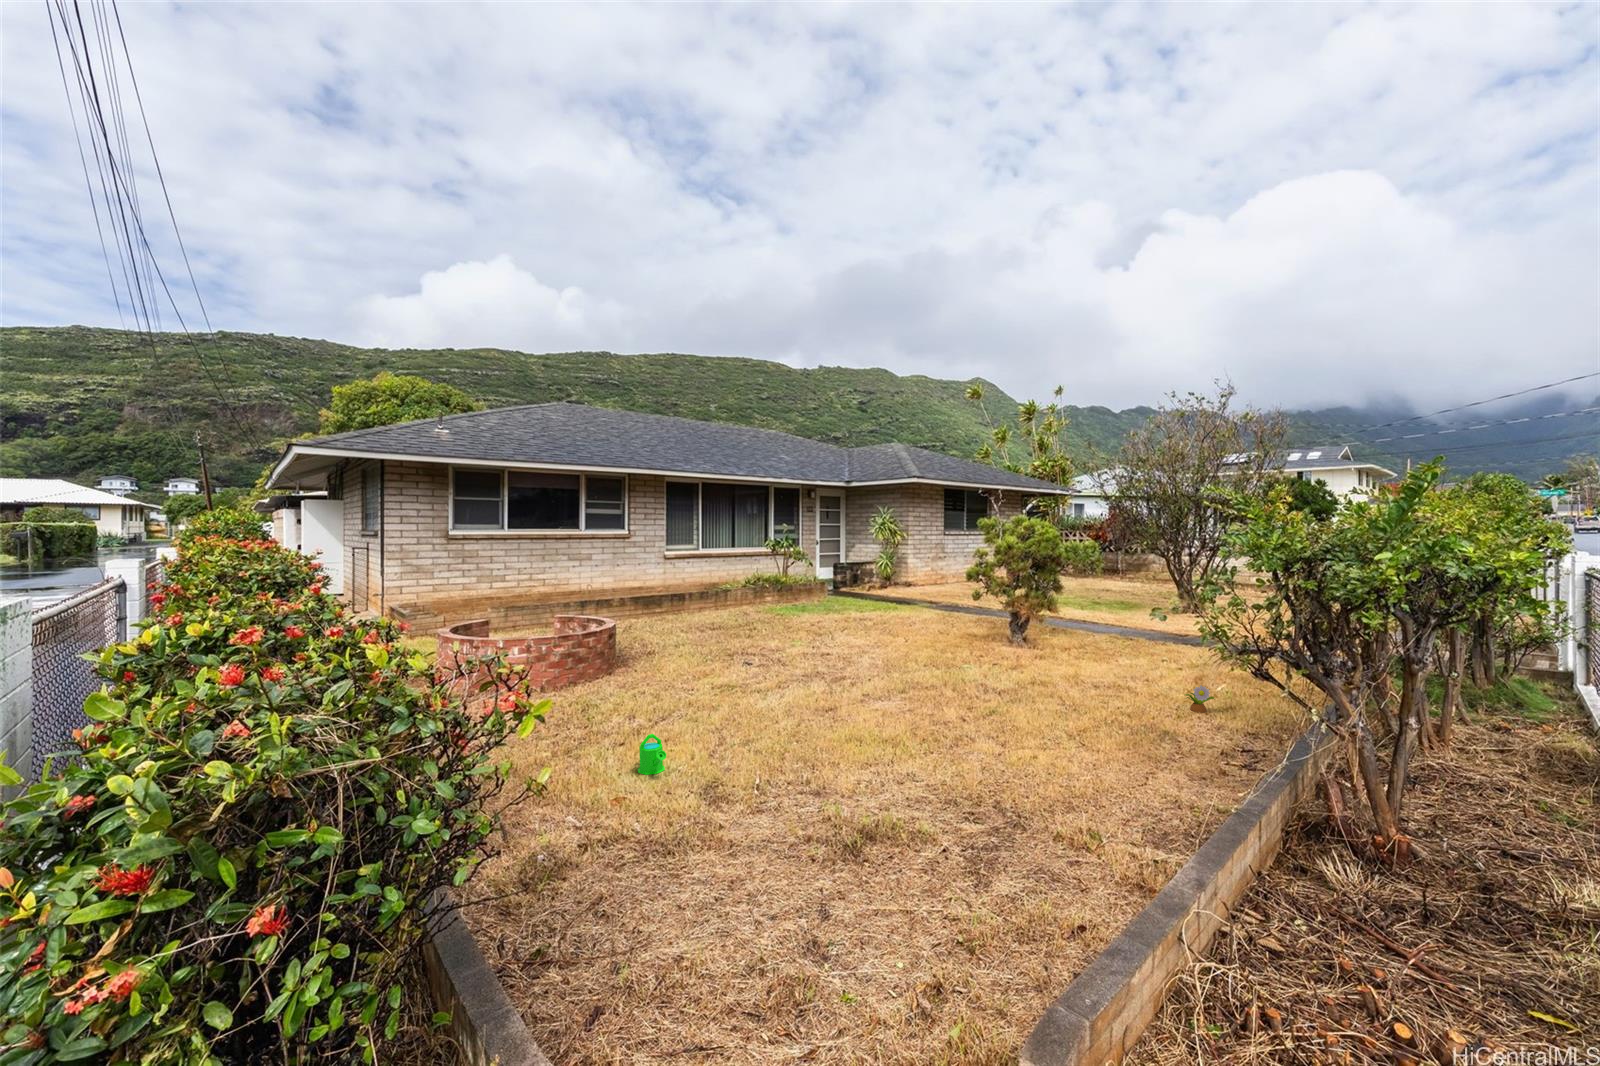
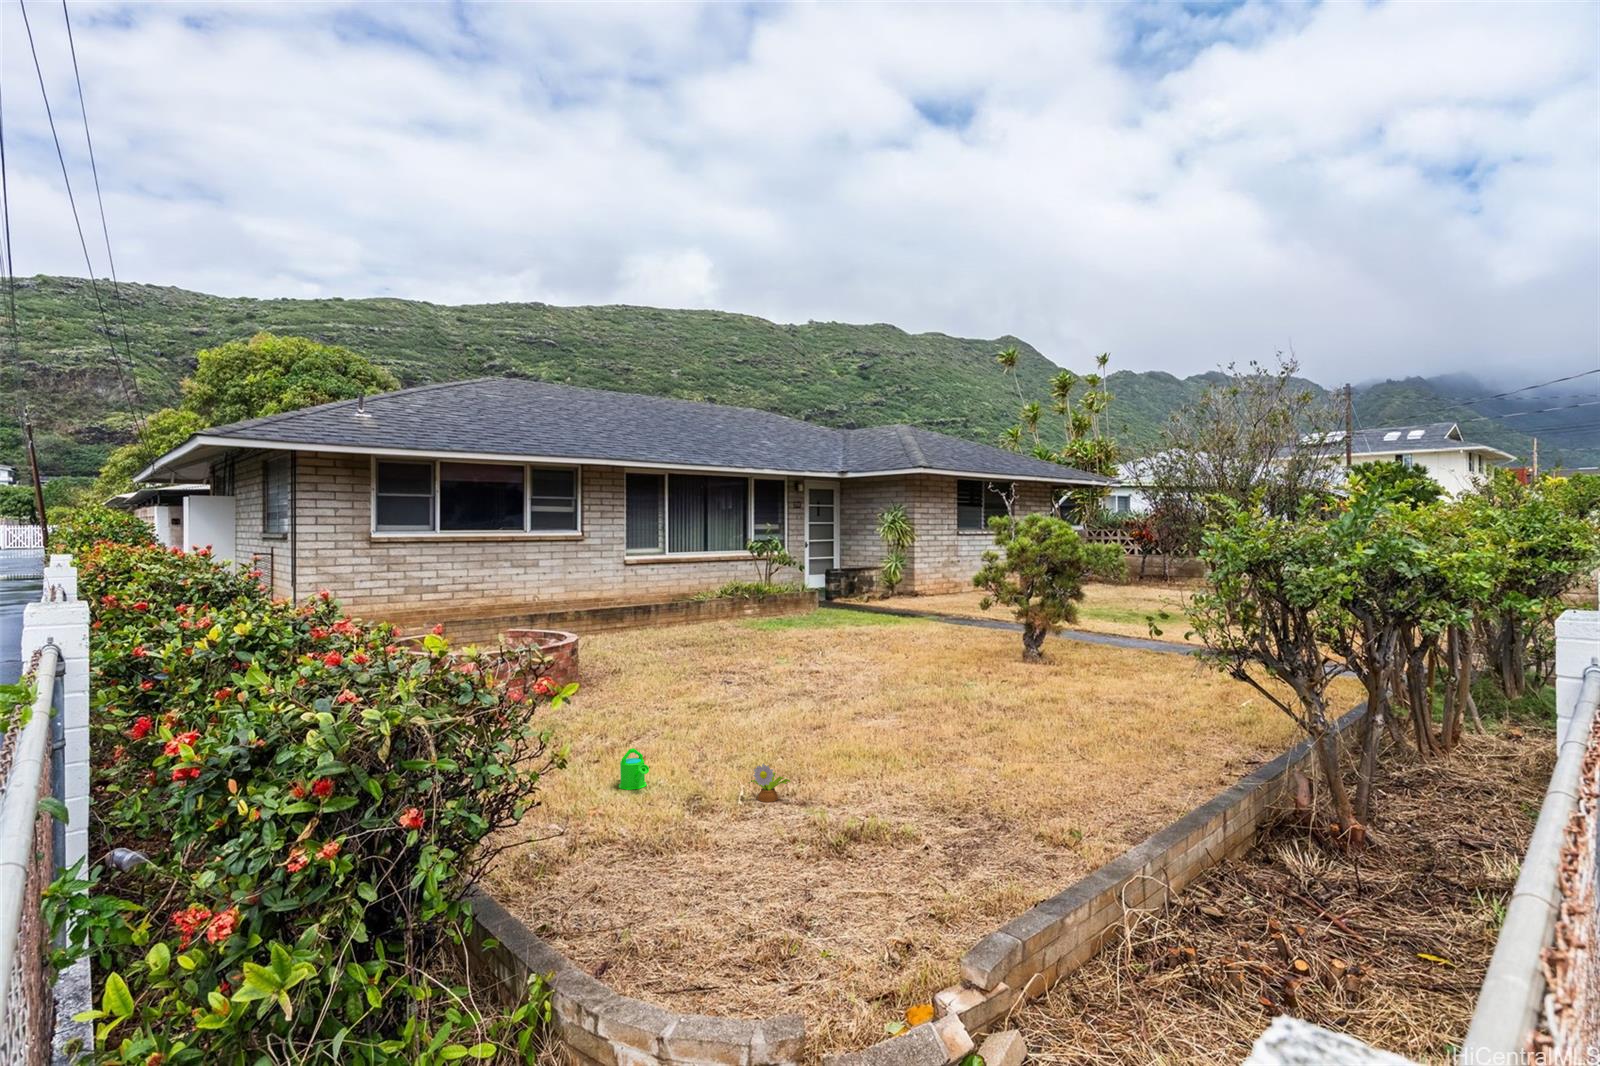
decorative plant: present [1185,685,1215,712] -> present [748,764,791,802]

